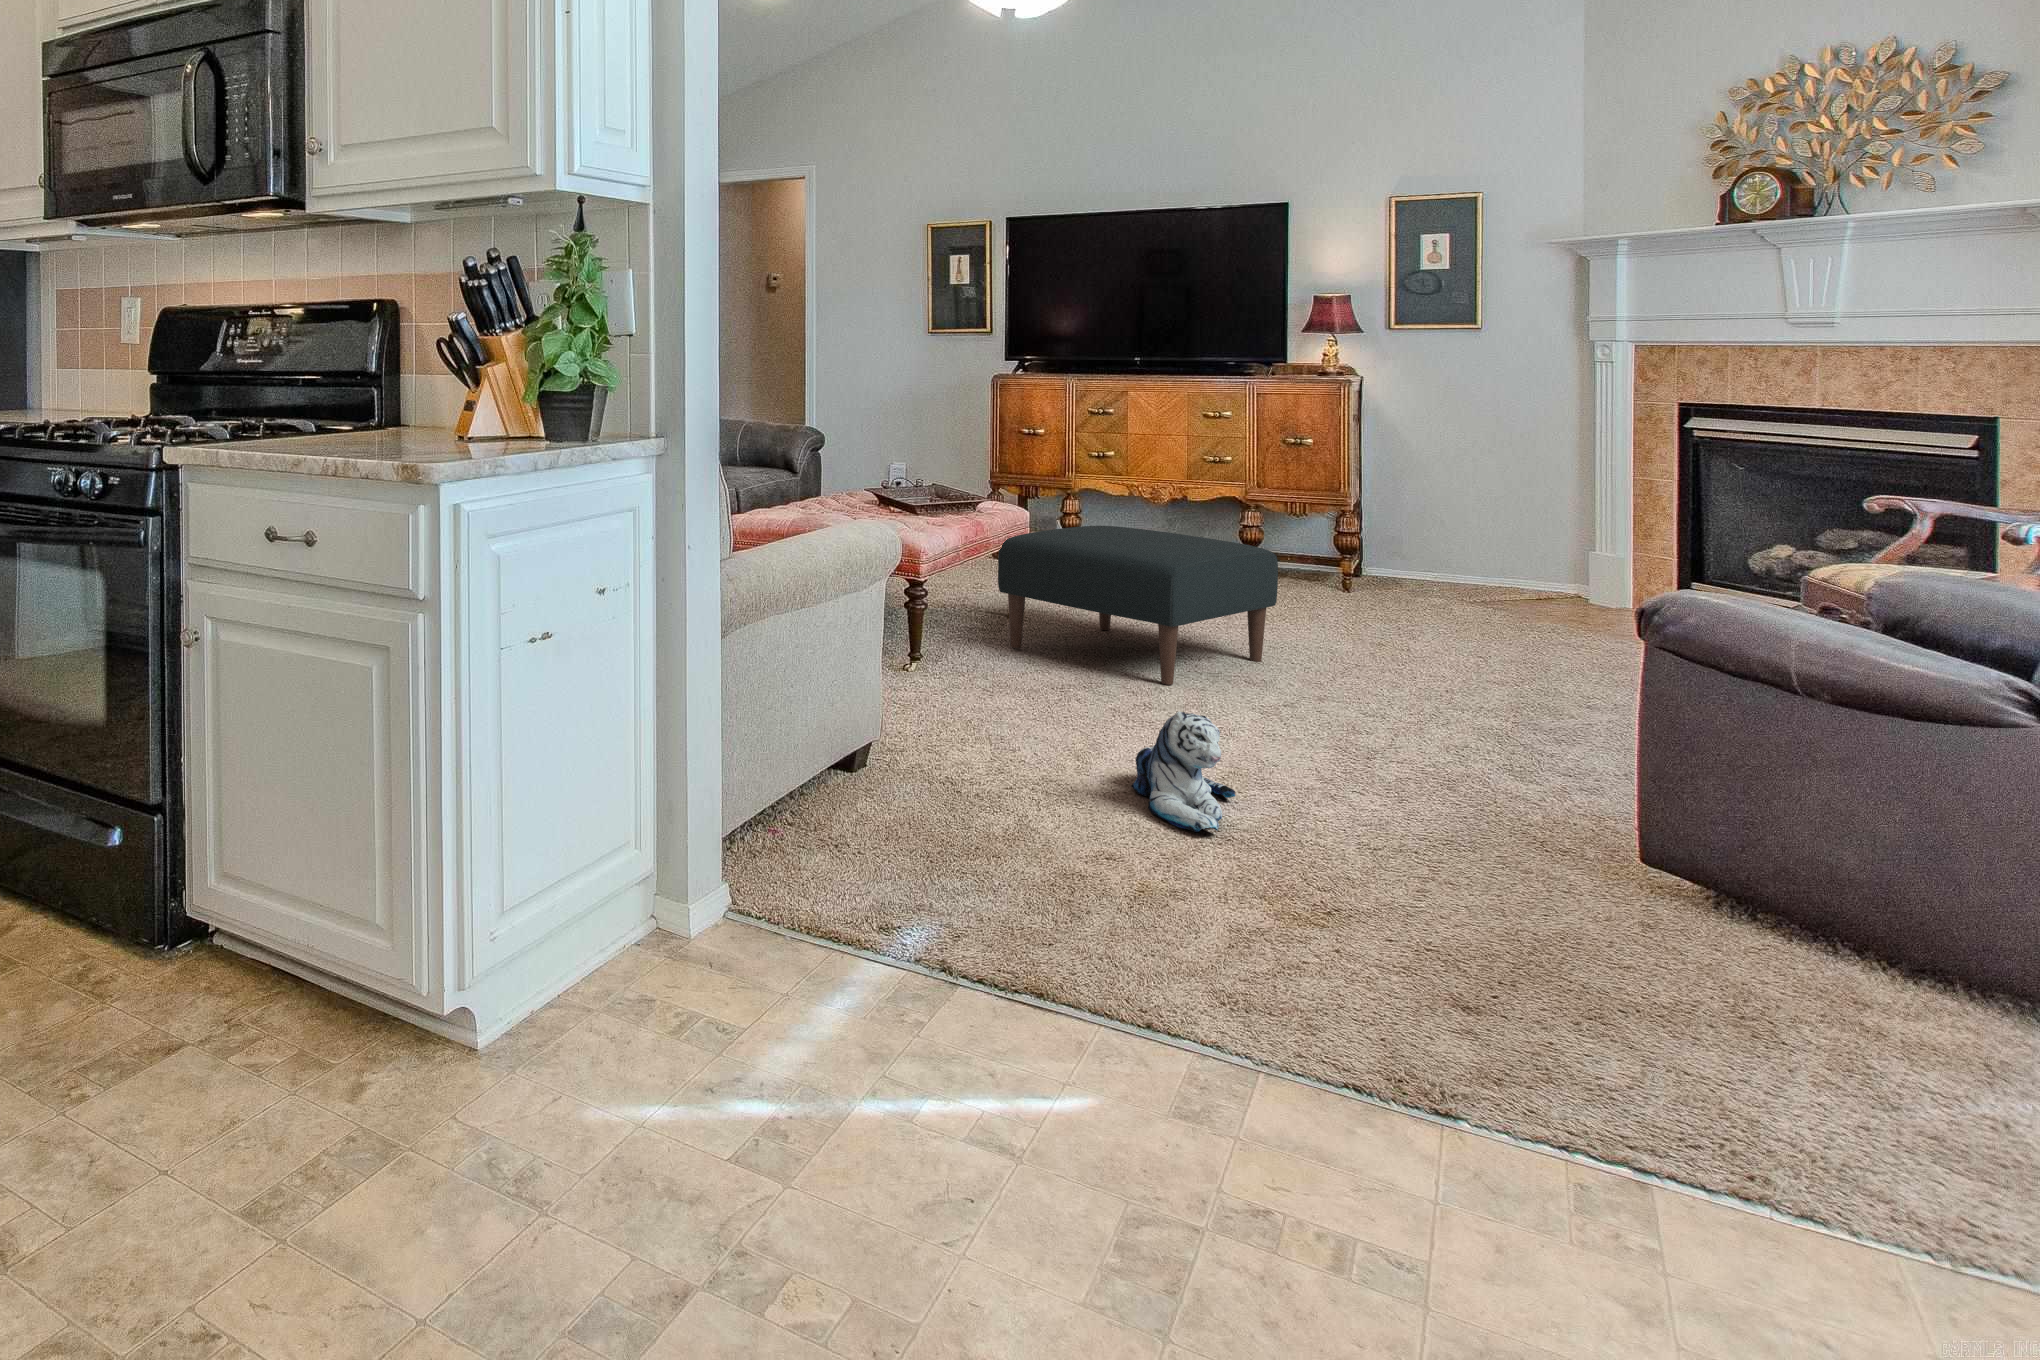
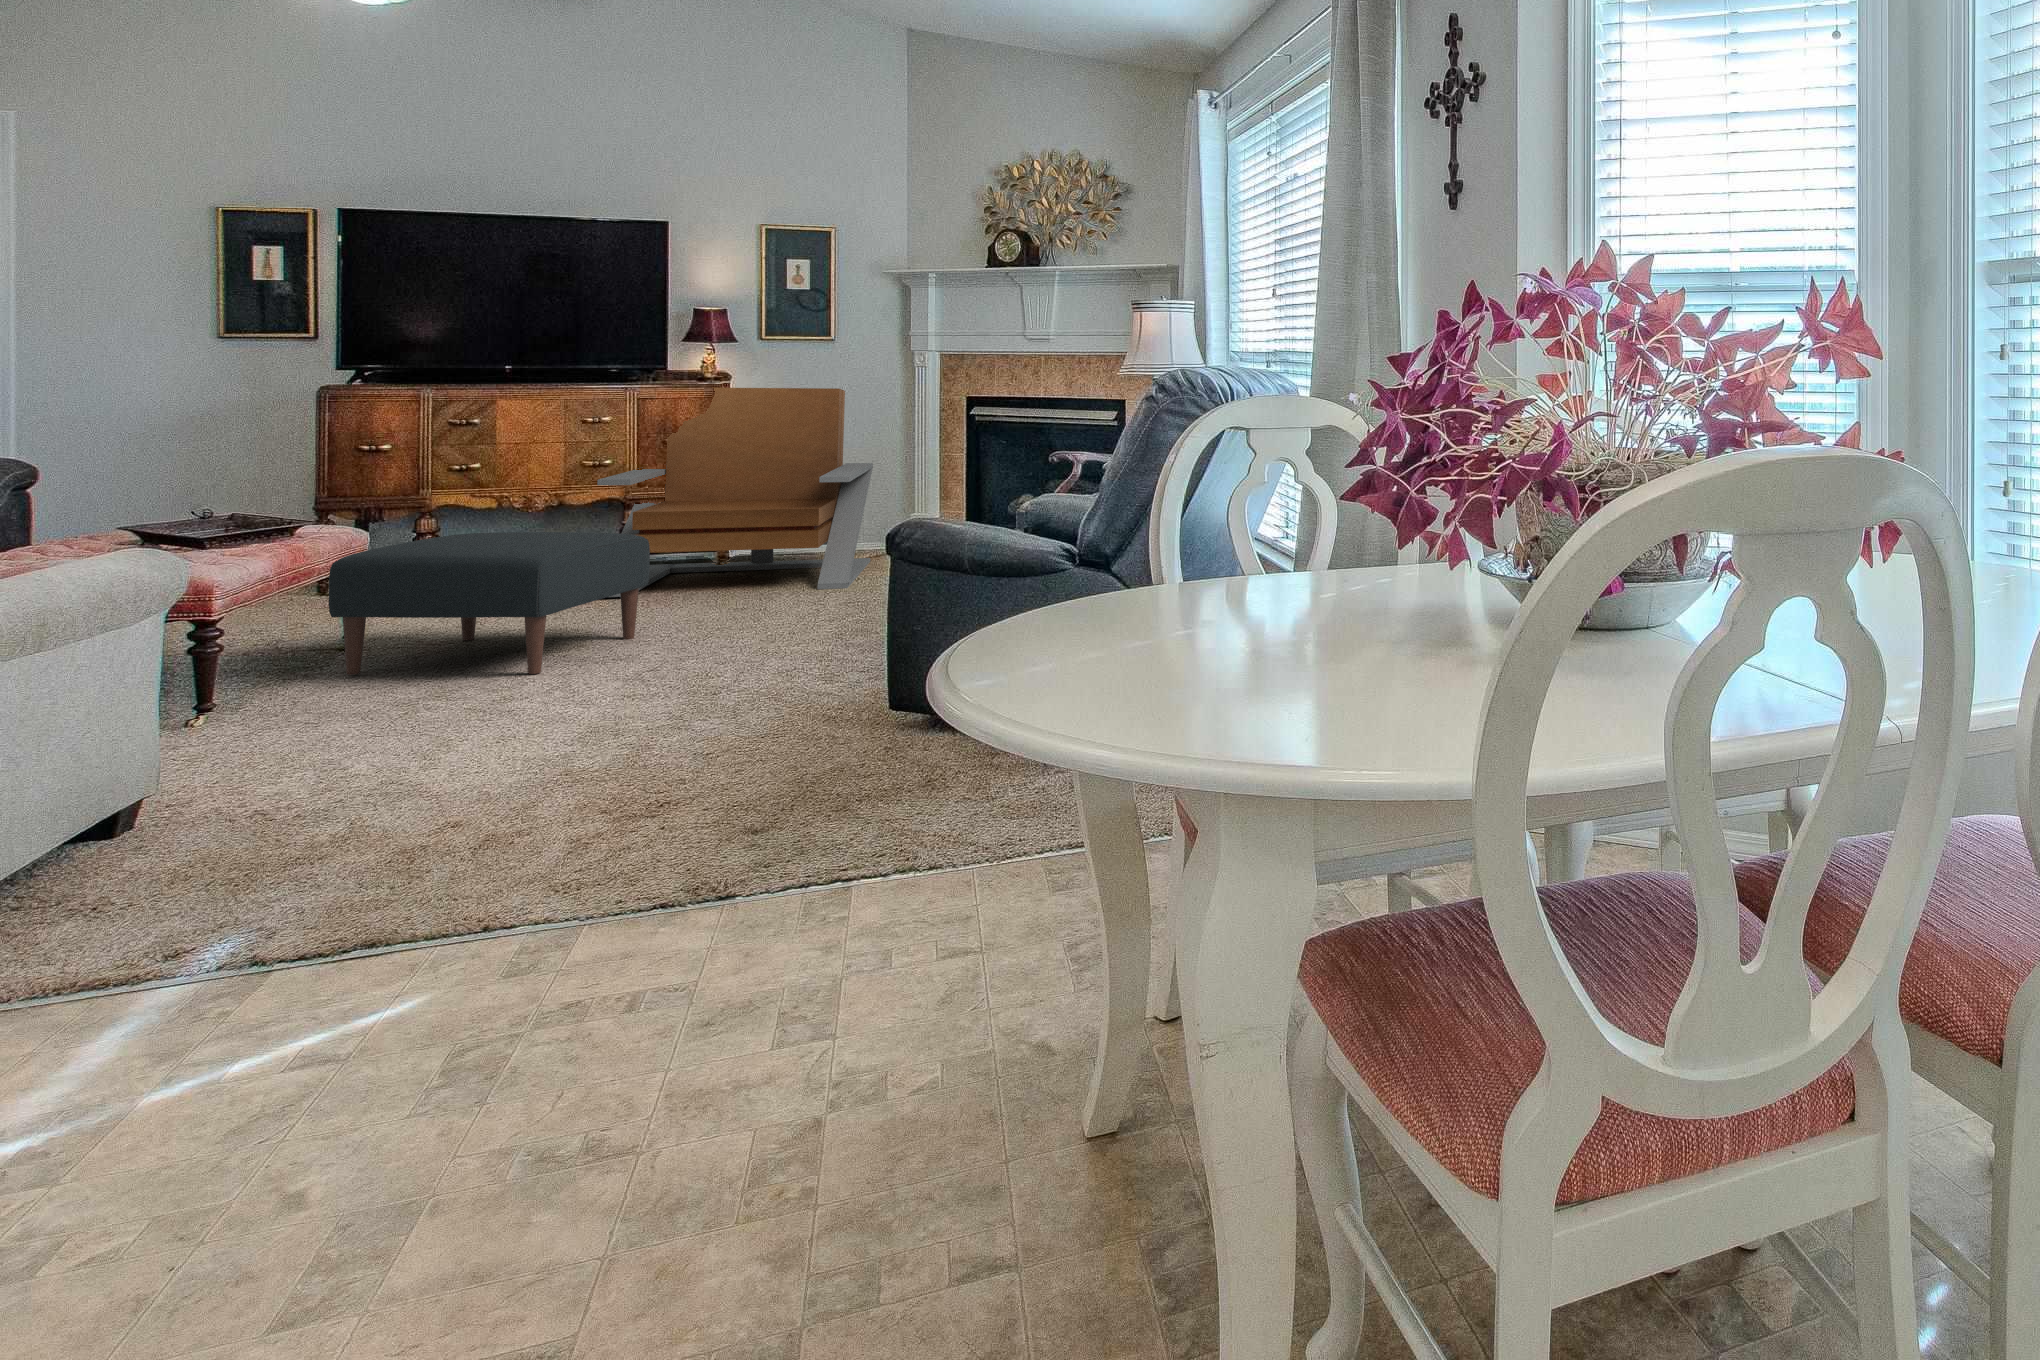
lounge chair: none [1216,383,1537,642] -> present [597,388,873,597]
plush toy: present [1131,712,1235,832] -> none [484,678,592,782]

